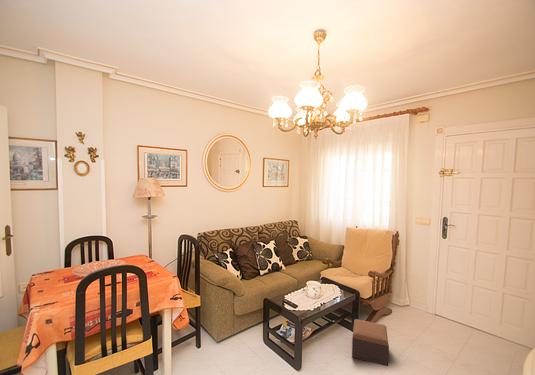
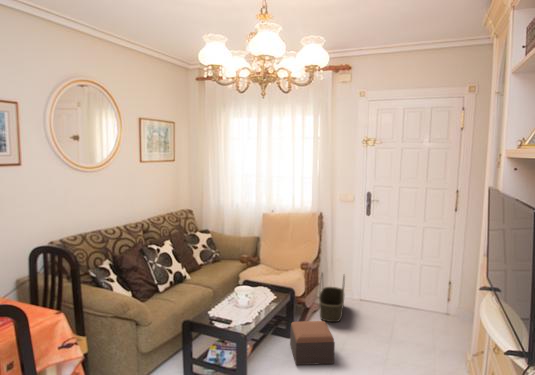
basket: none [389,282,417,329] -> present [319,273,345,322]

